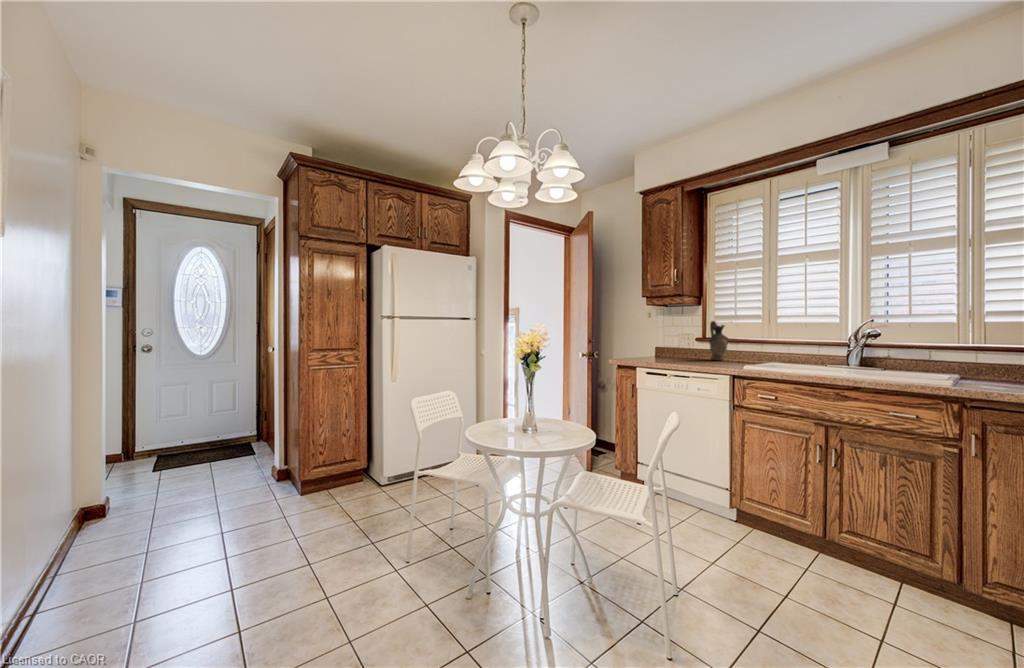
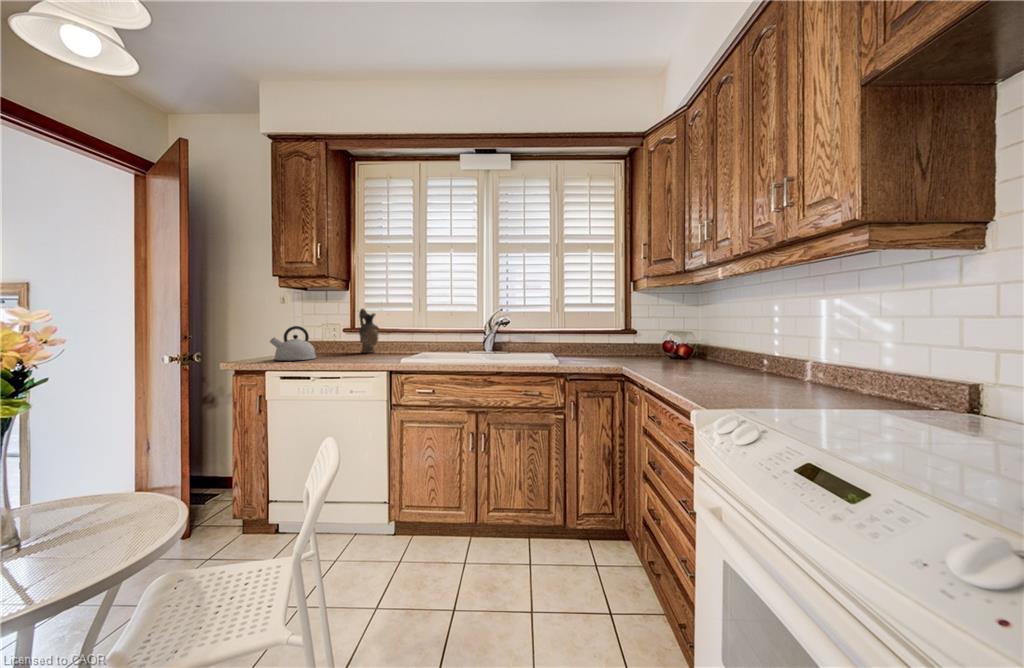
kettle: none [639,336,673,362] -> present [270,326,316,360]

